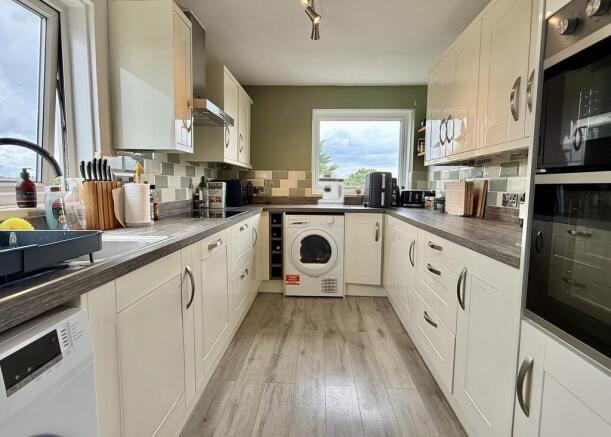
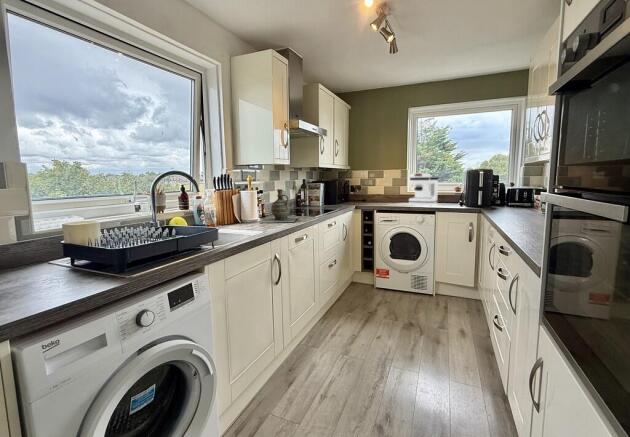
ceramic jug: none [154,183,205,226] -> present [260,189,297,223]

